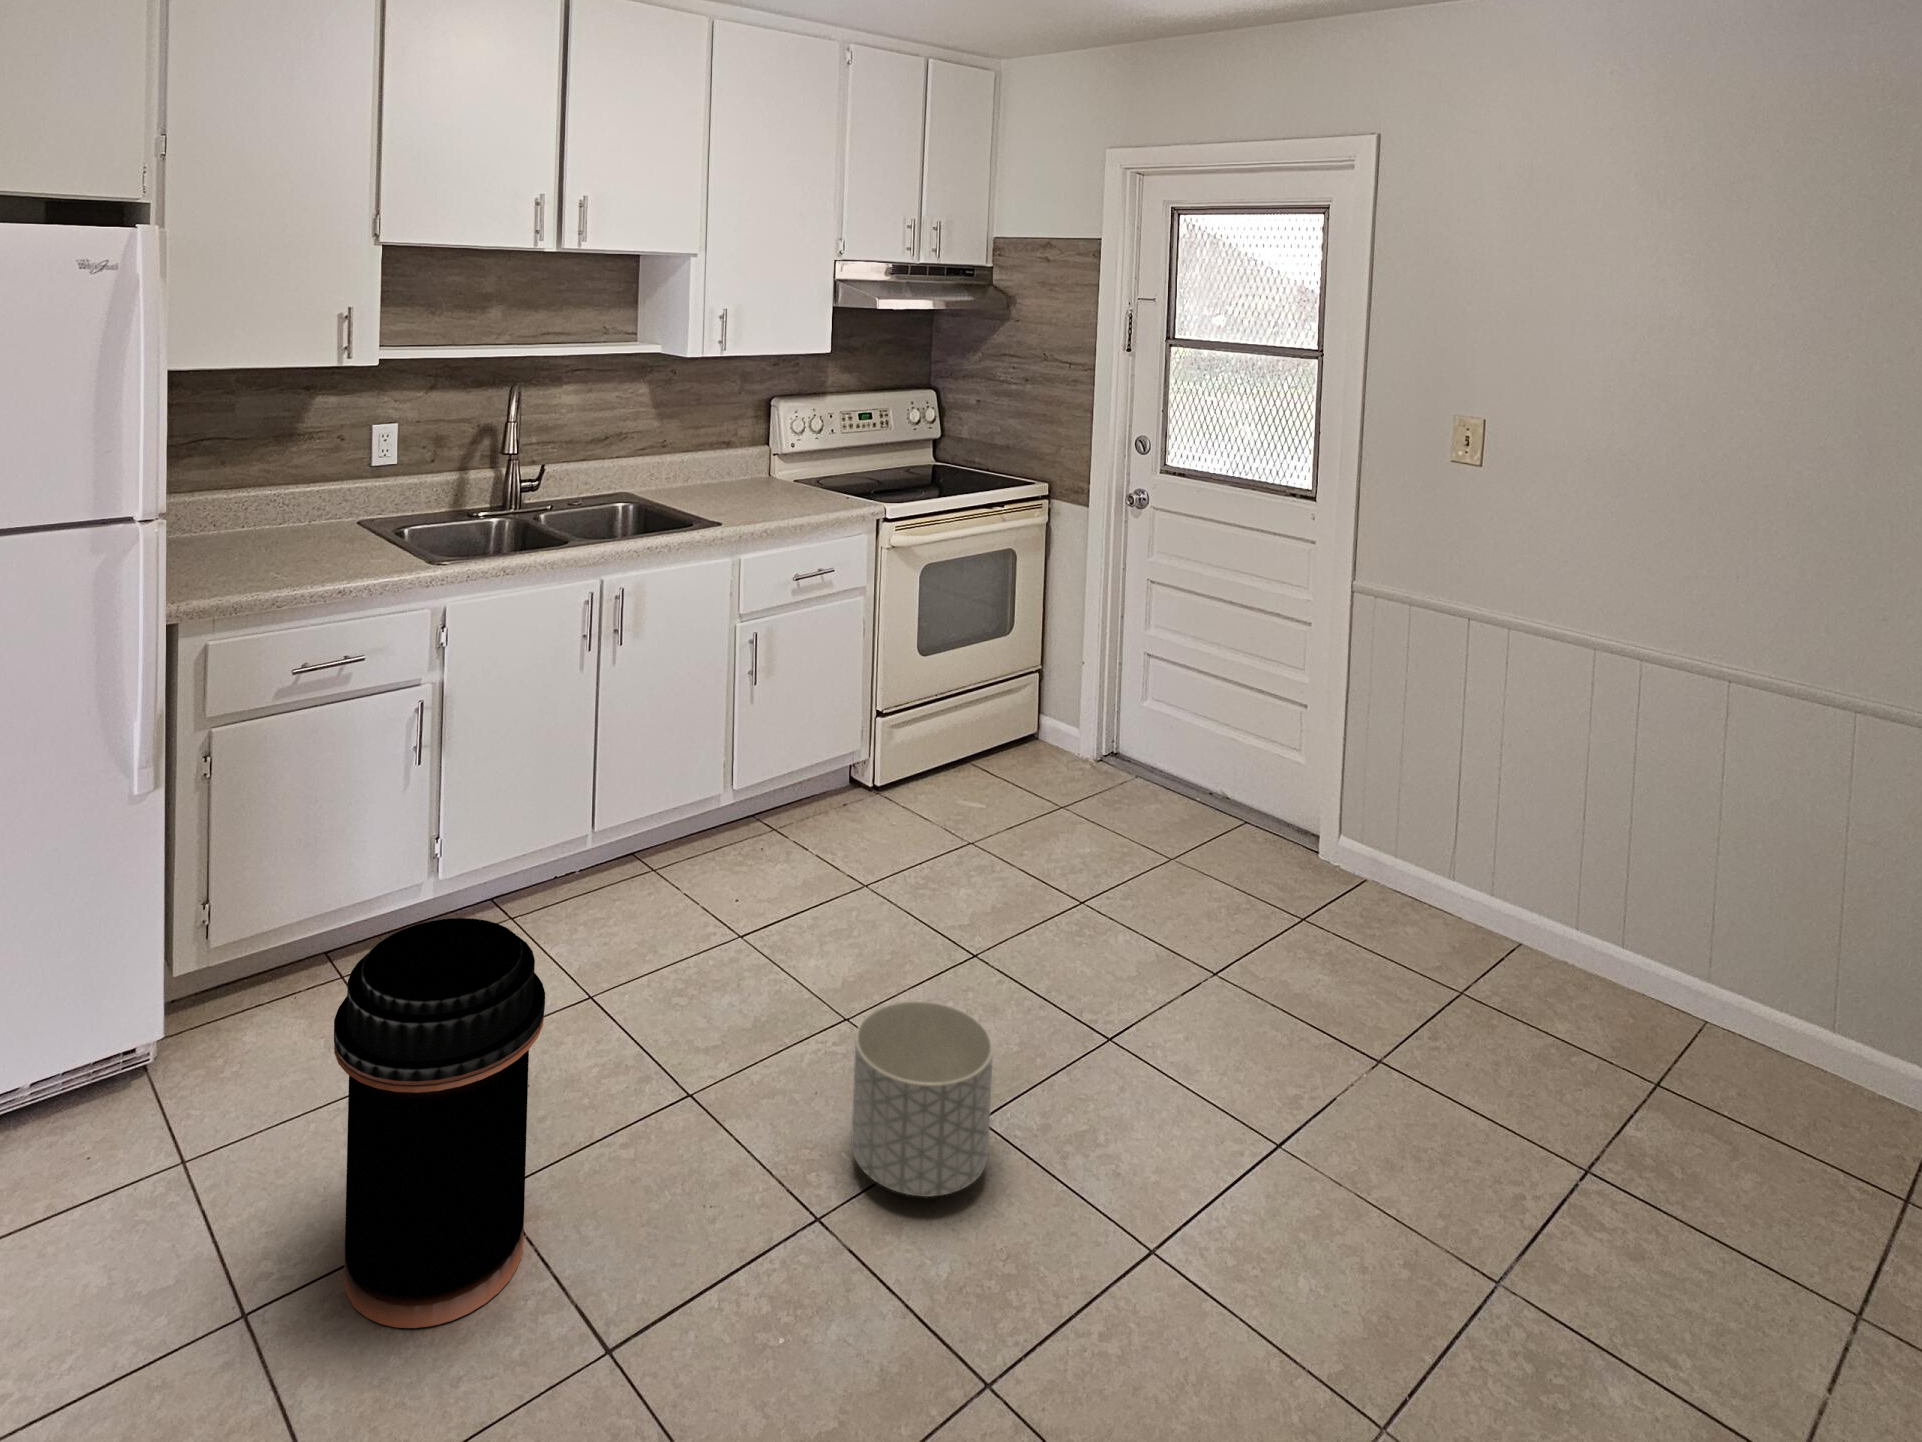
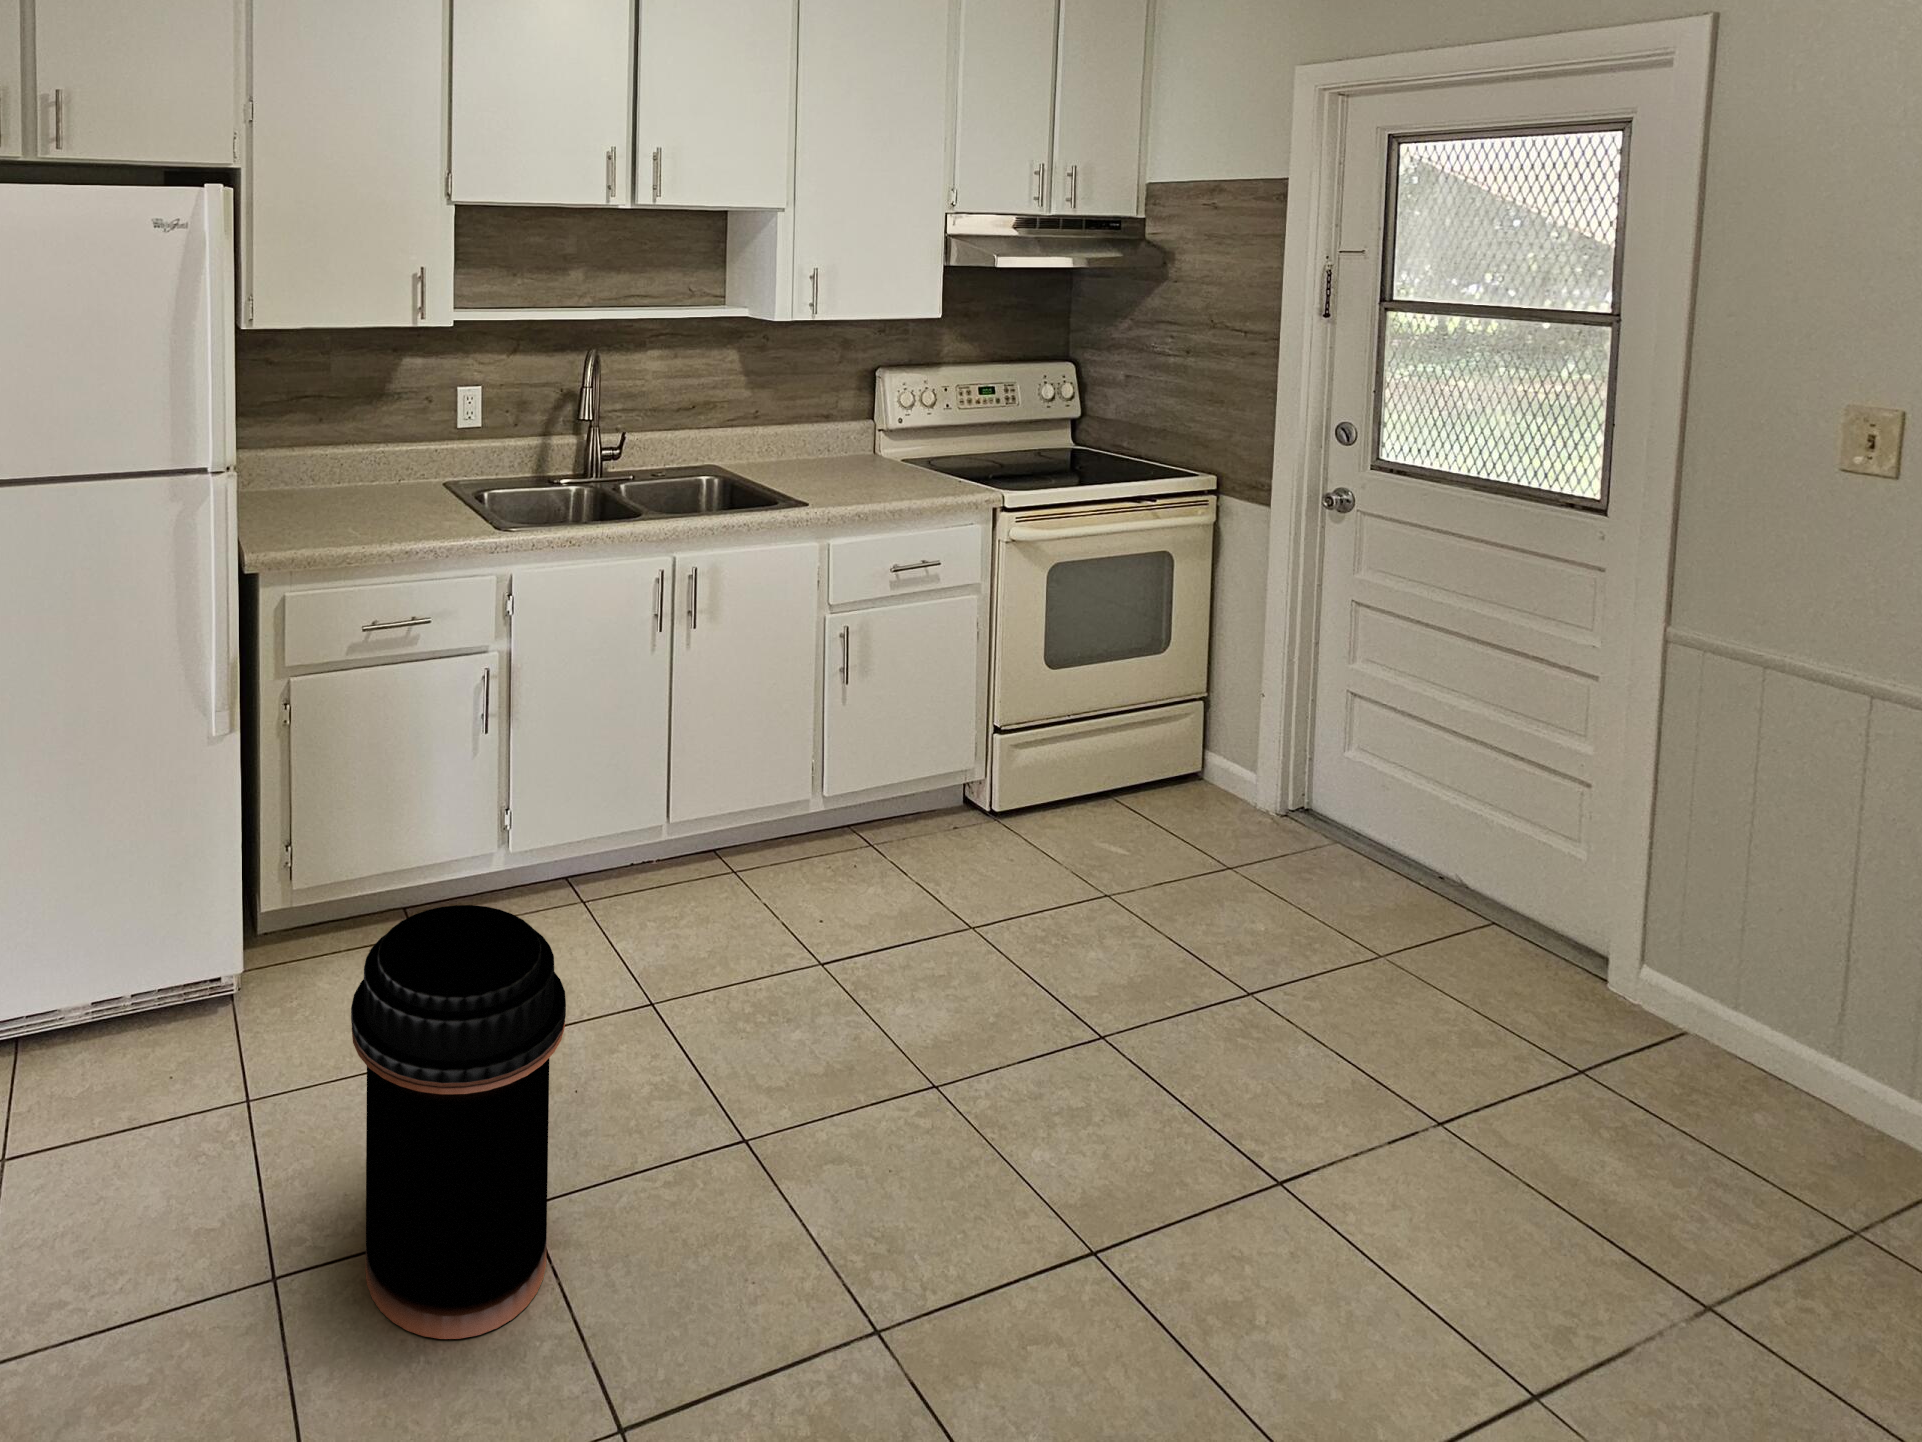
planter: present [851,1000,993,1197] -> none [922,1082,1102,1335]

